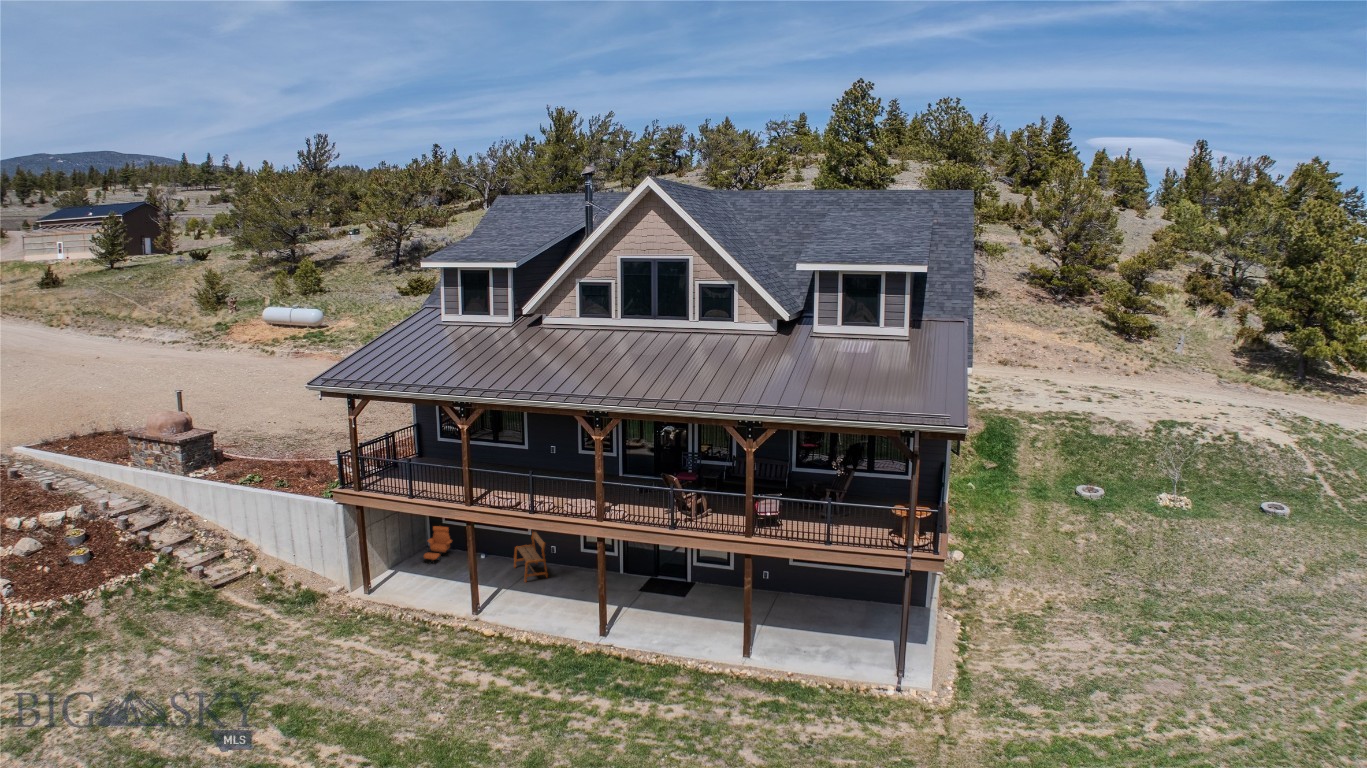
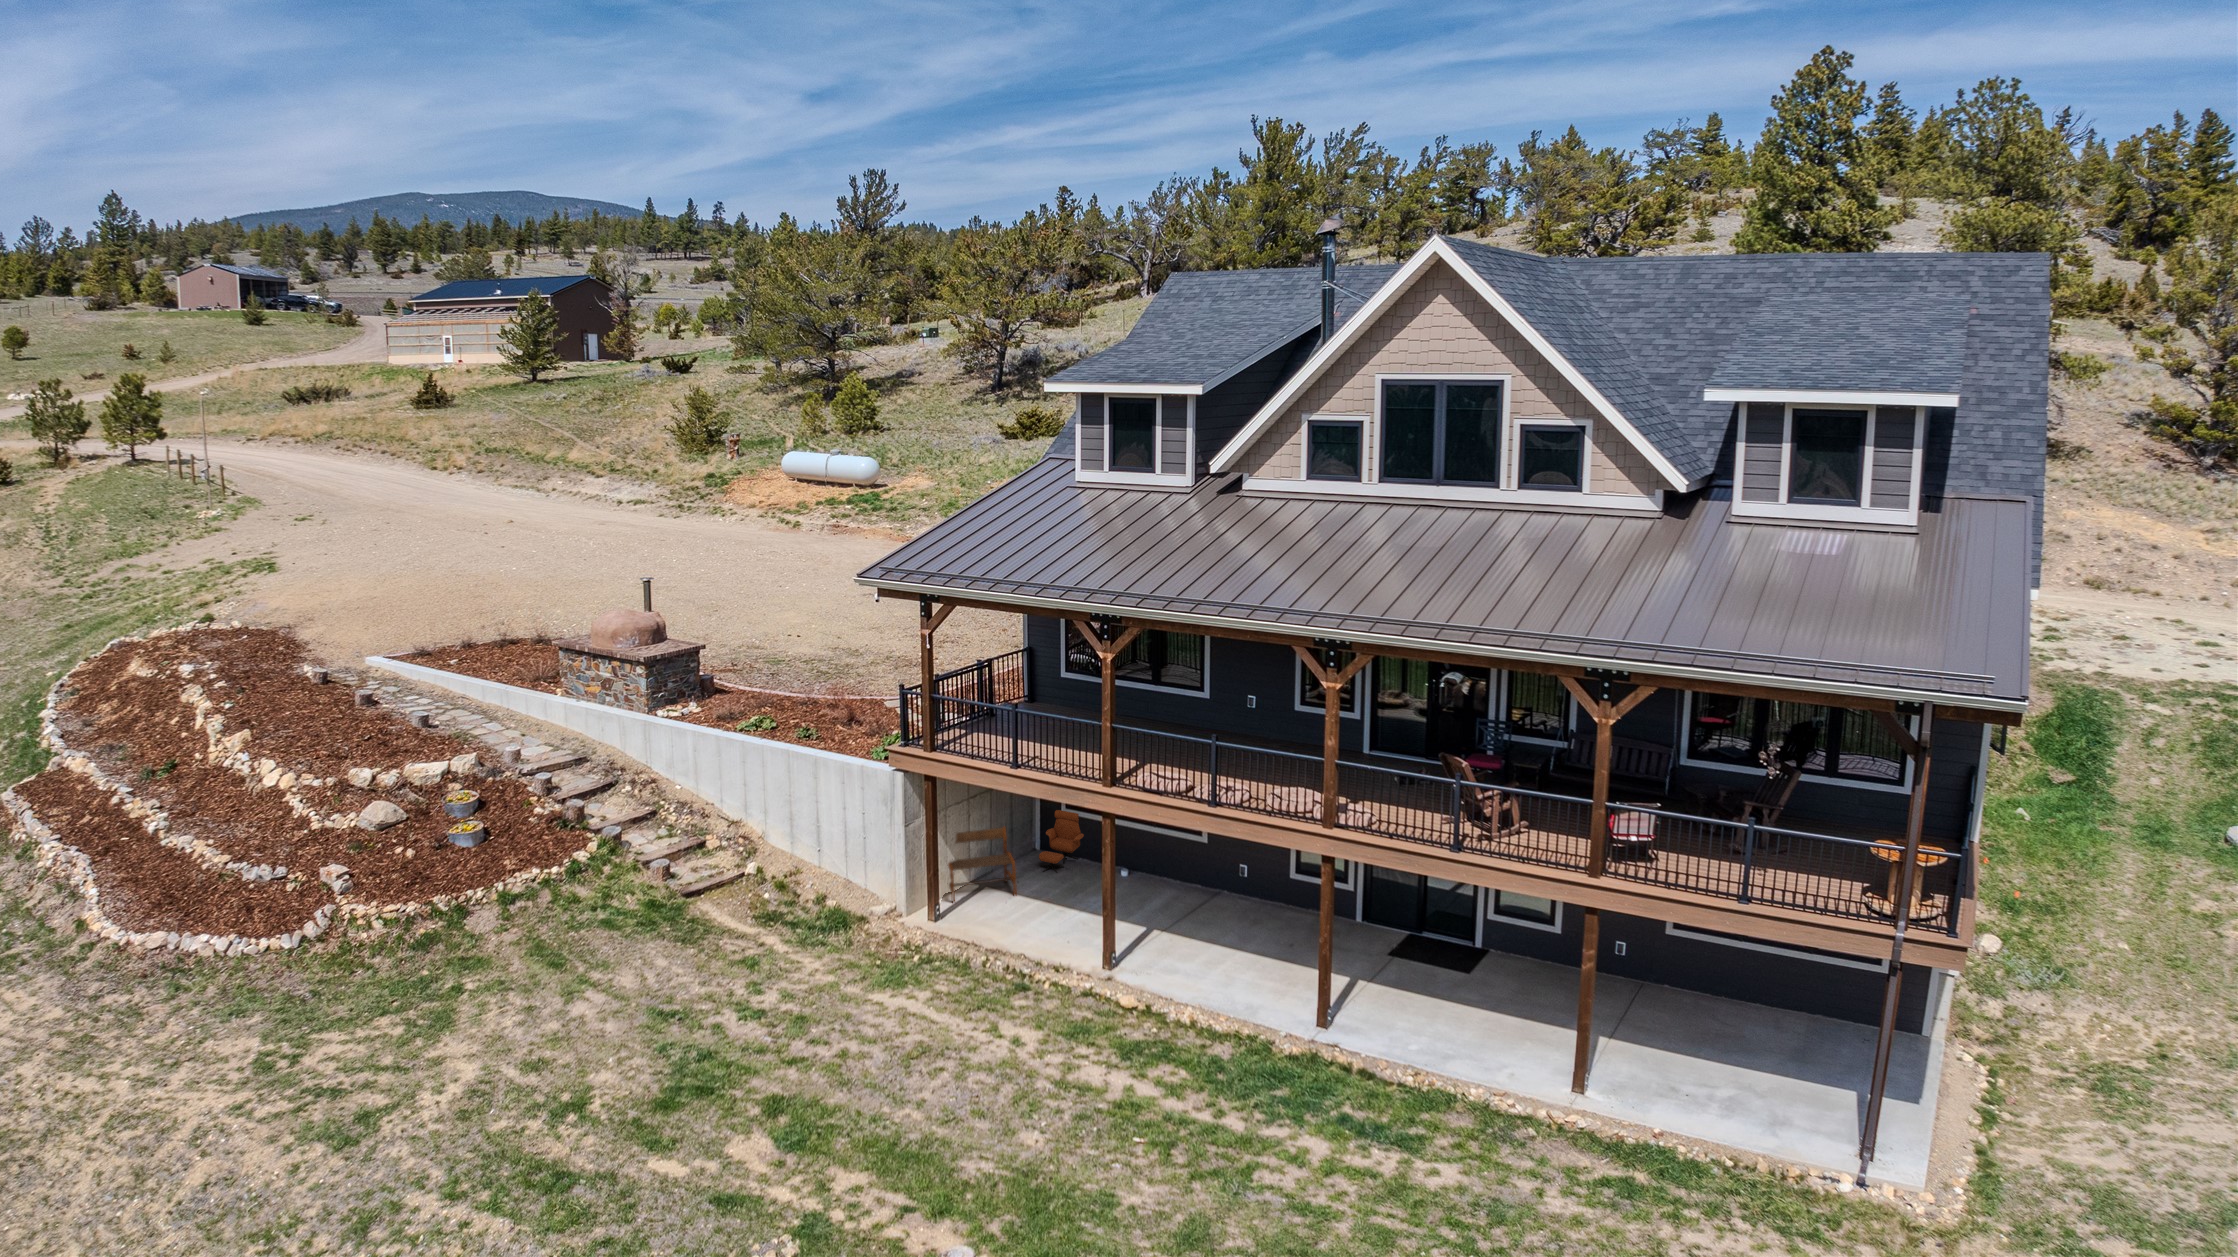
bench: present [514,532,548,582] -> present [948,827,1017,903]

